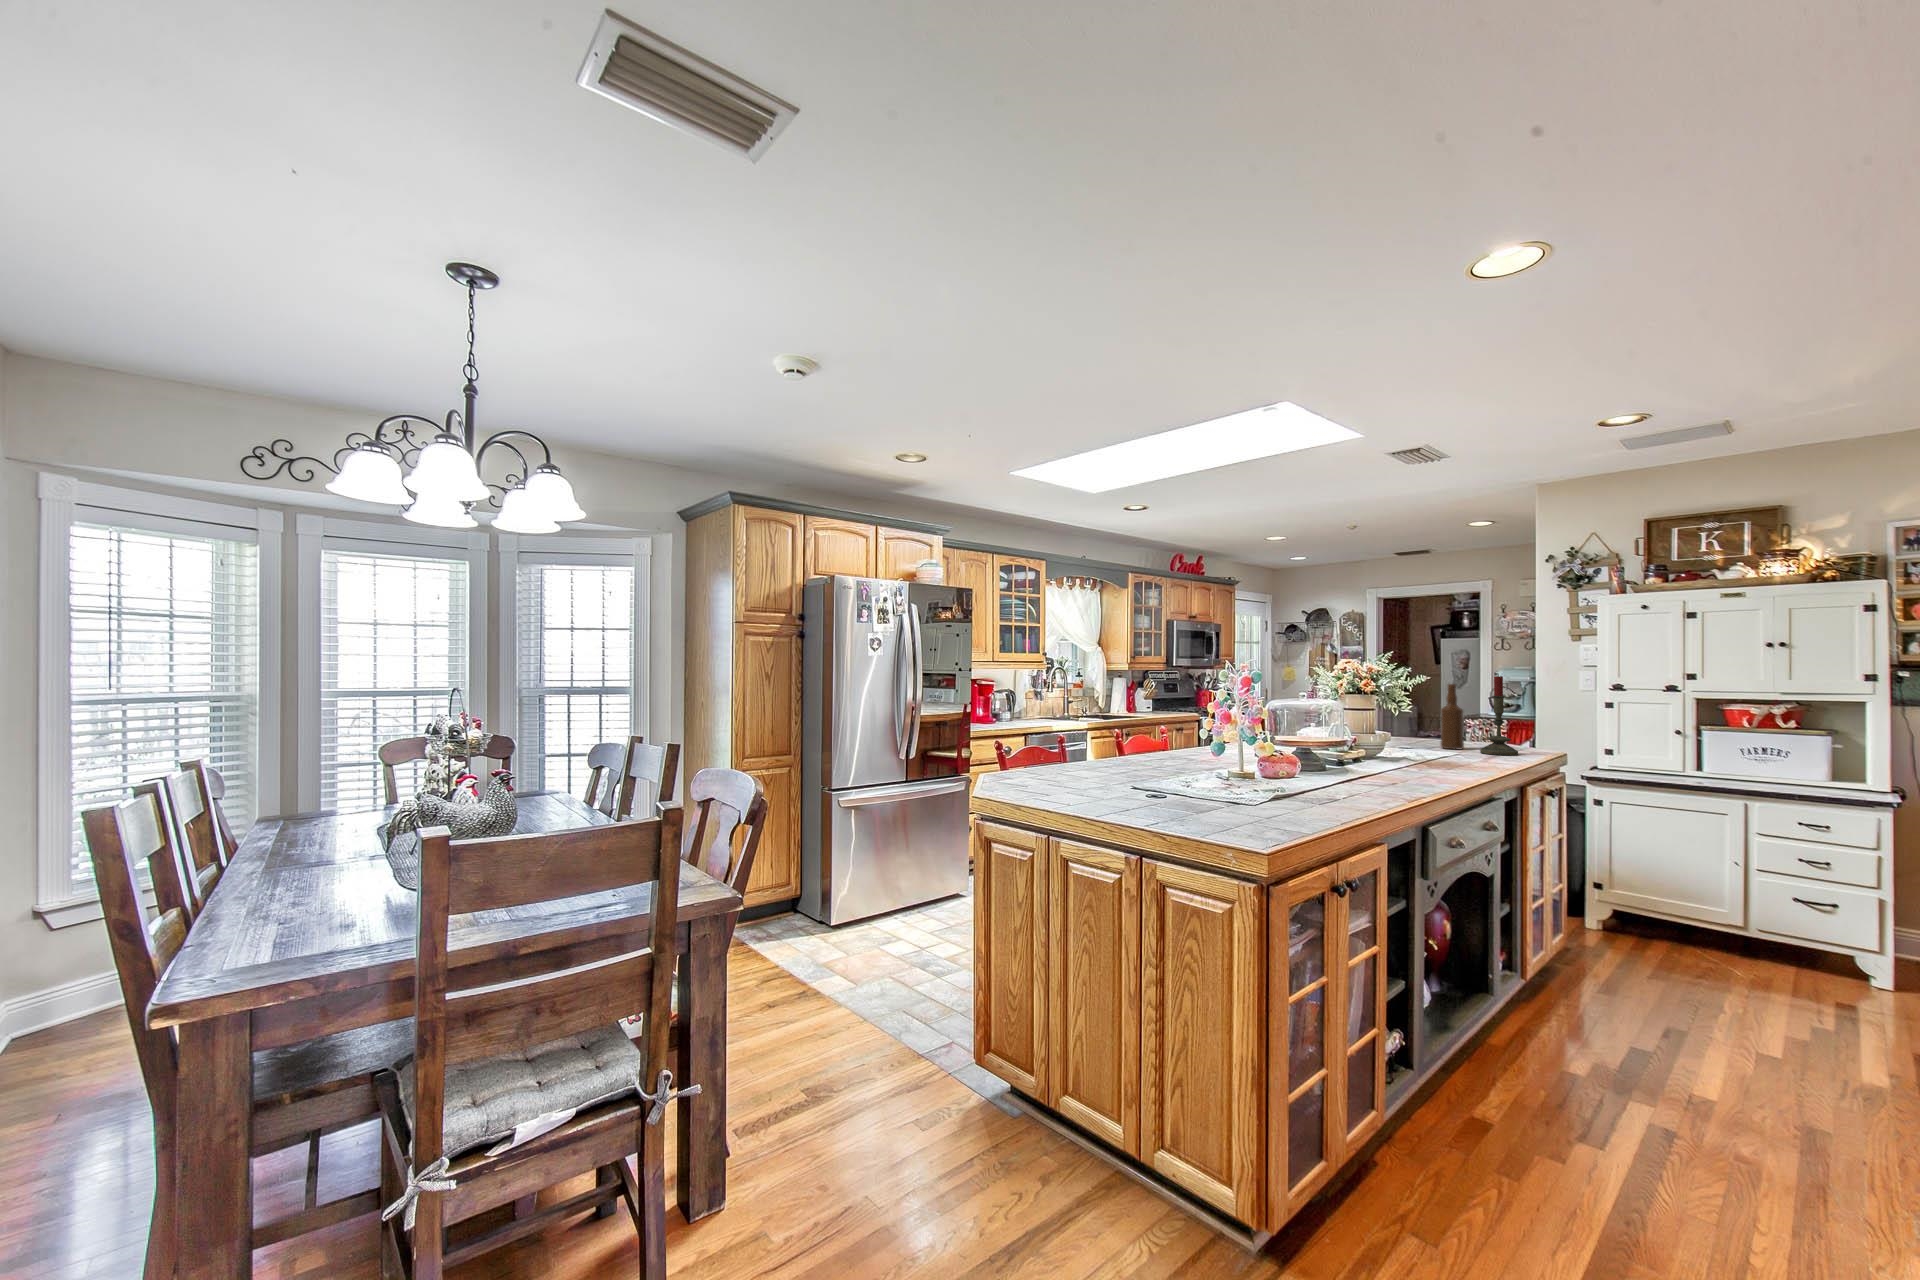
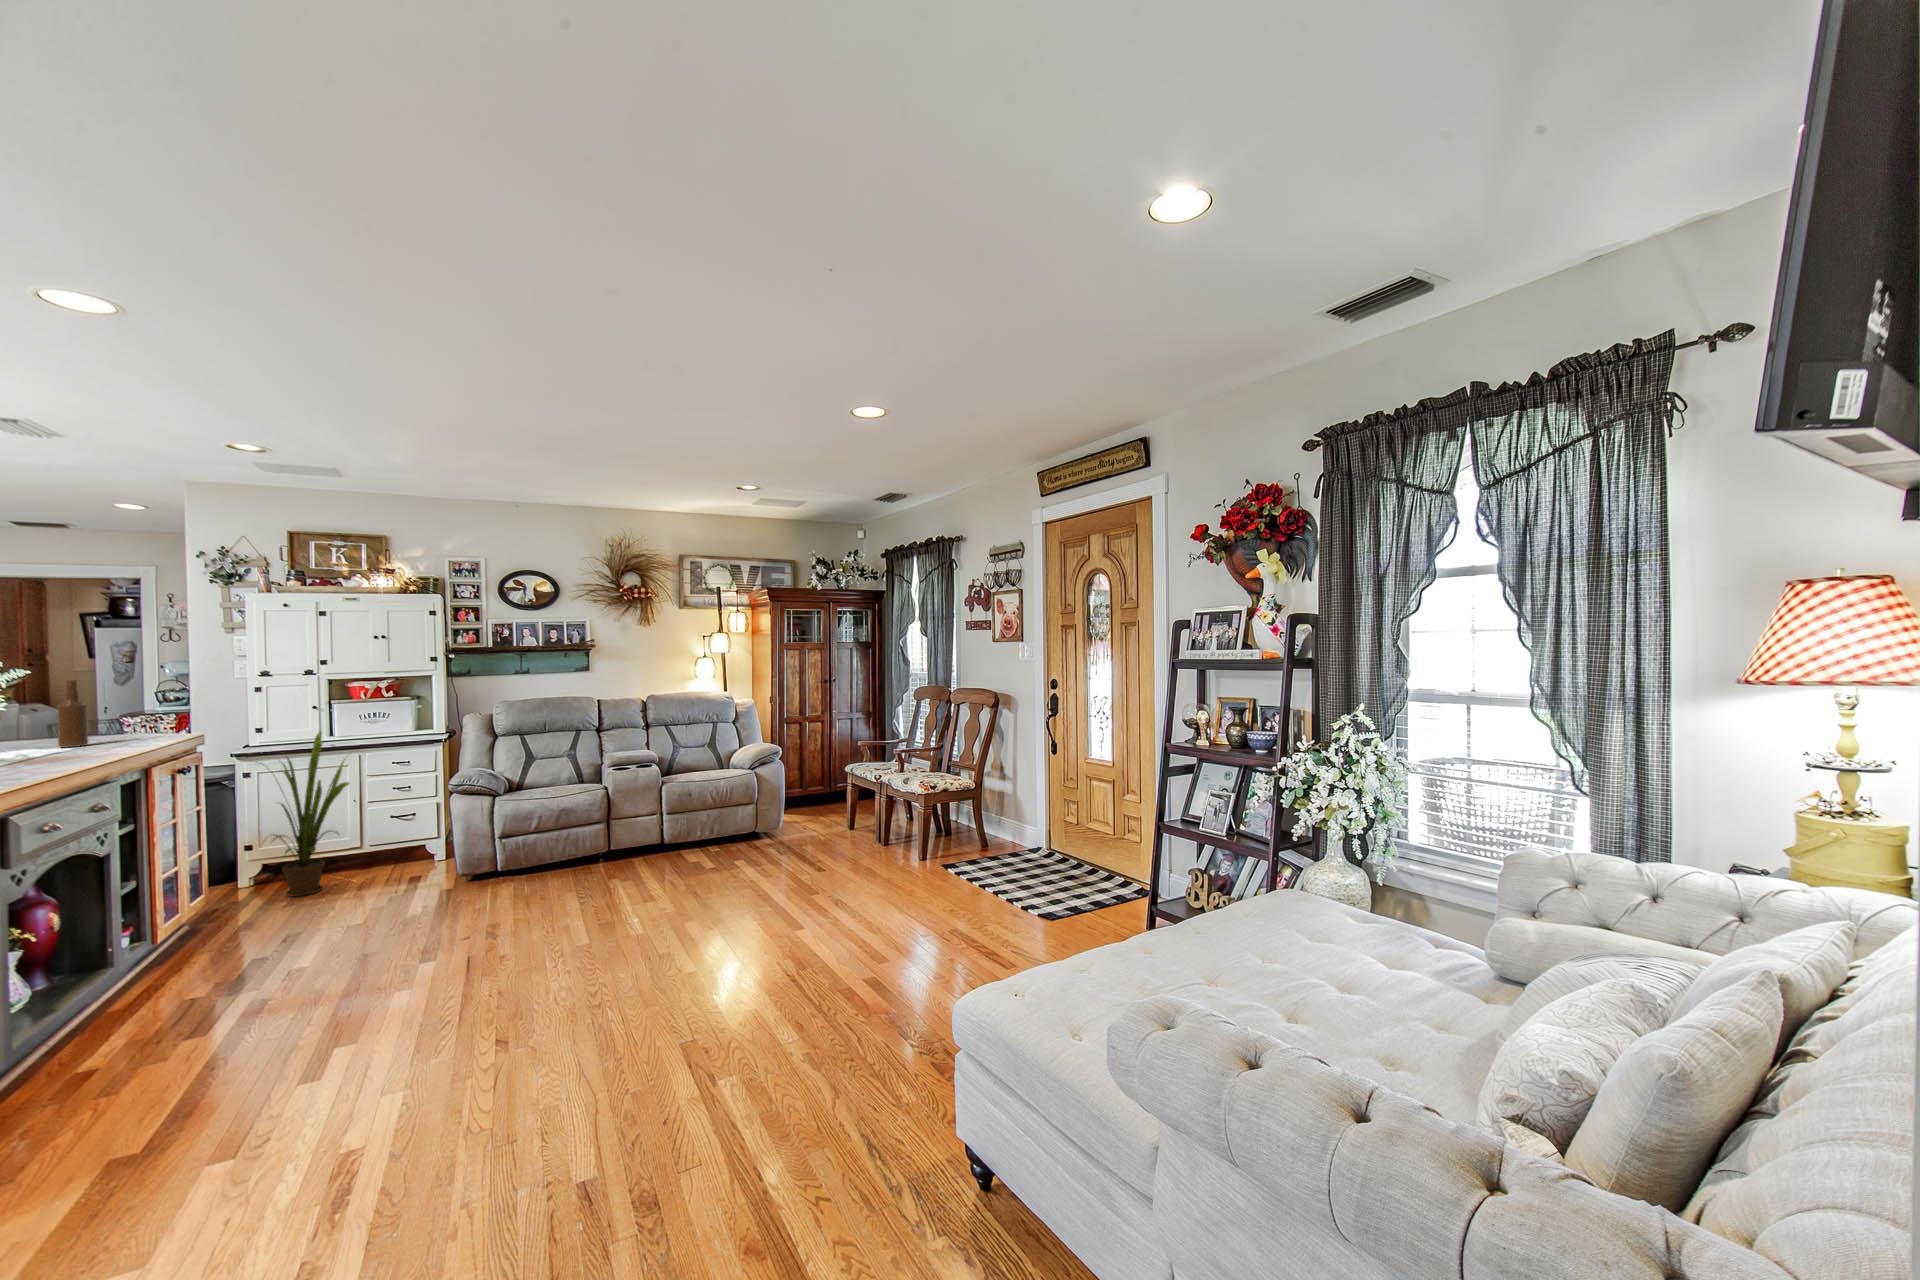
candle: present [1480,675,1518,755] -> none [107,667,150,746]
house plant: none [1602,765,1746,972] -> present [257,732,349,897]

